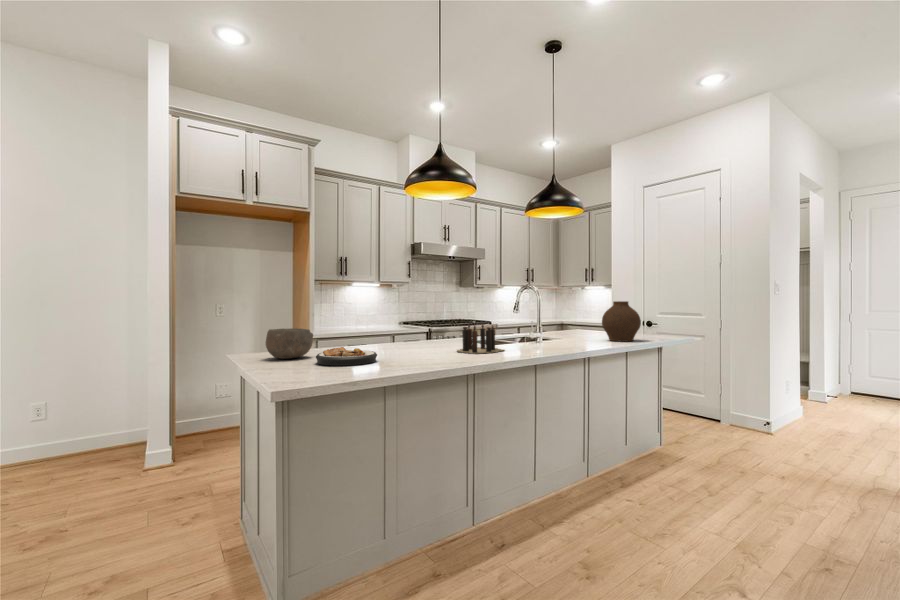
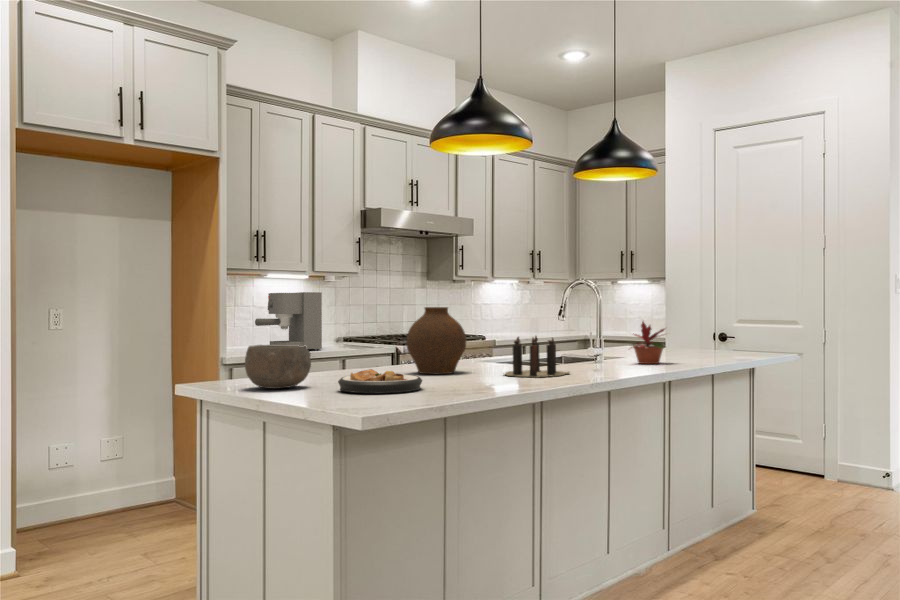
coffee maker: none [337,294,378,330] -> present [255,292,322,350]
vase: present [602,301,641,342] -> present [406,307,466,374]
potted plant: none [557,312,593,344] -> present [631,322,665,364]

